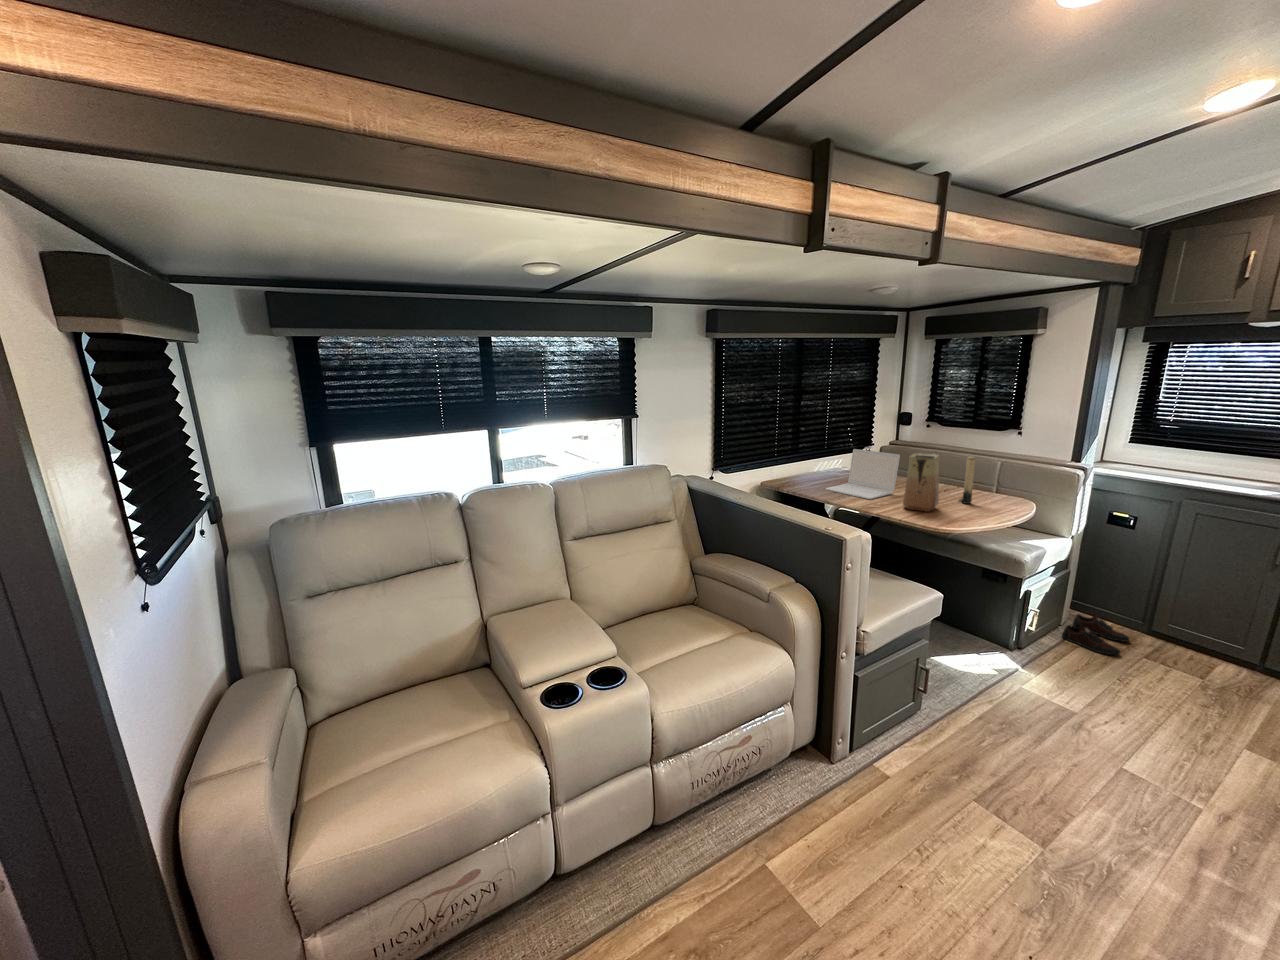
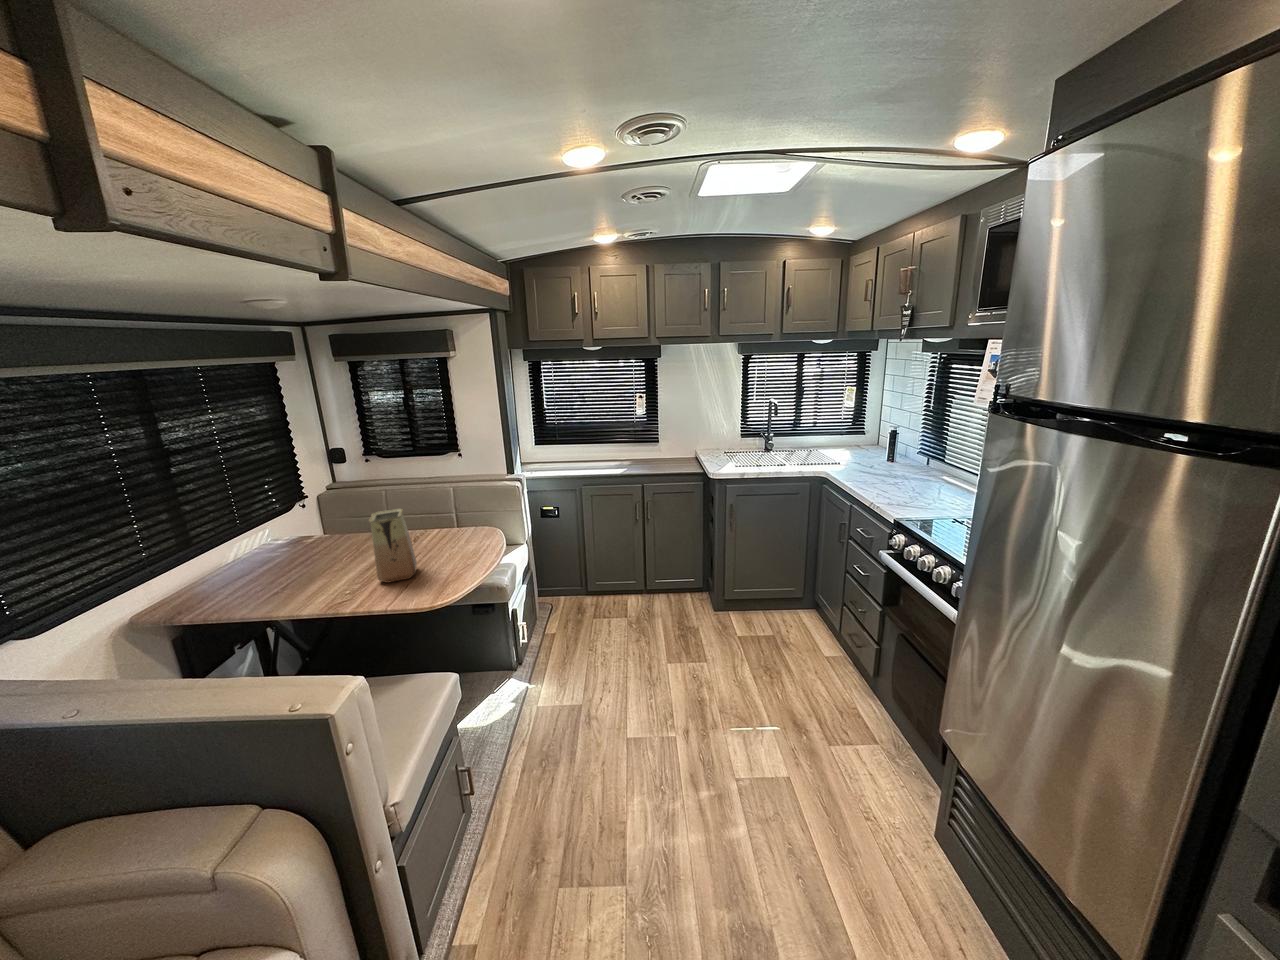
laptop: present [826,449,900,499] -> none [258,514,358,590]
candle: present [959,457,975,504] -> none [429,498,446,550]
shoe: present [1062,614,1129,655] -> none [543,601,581,633]

